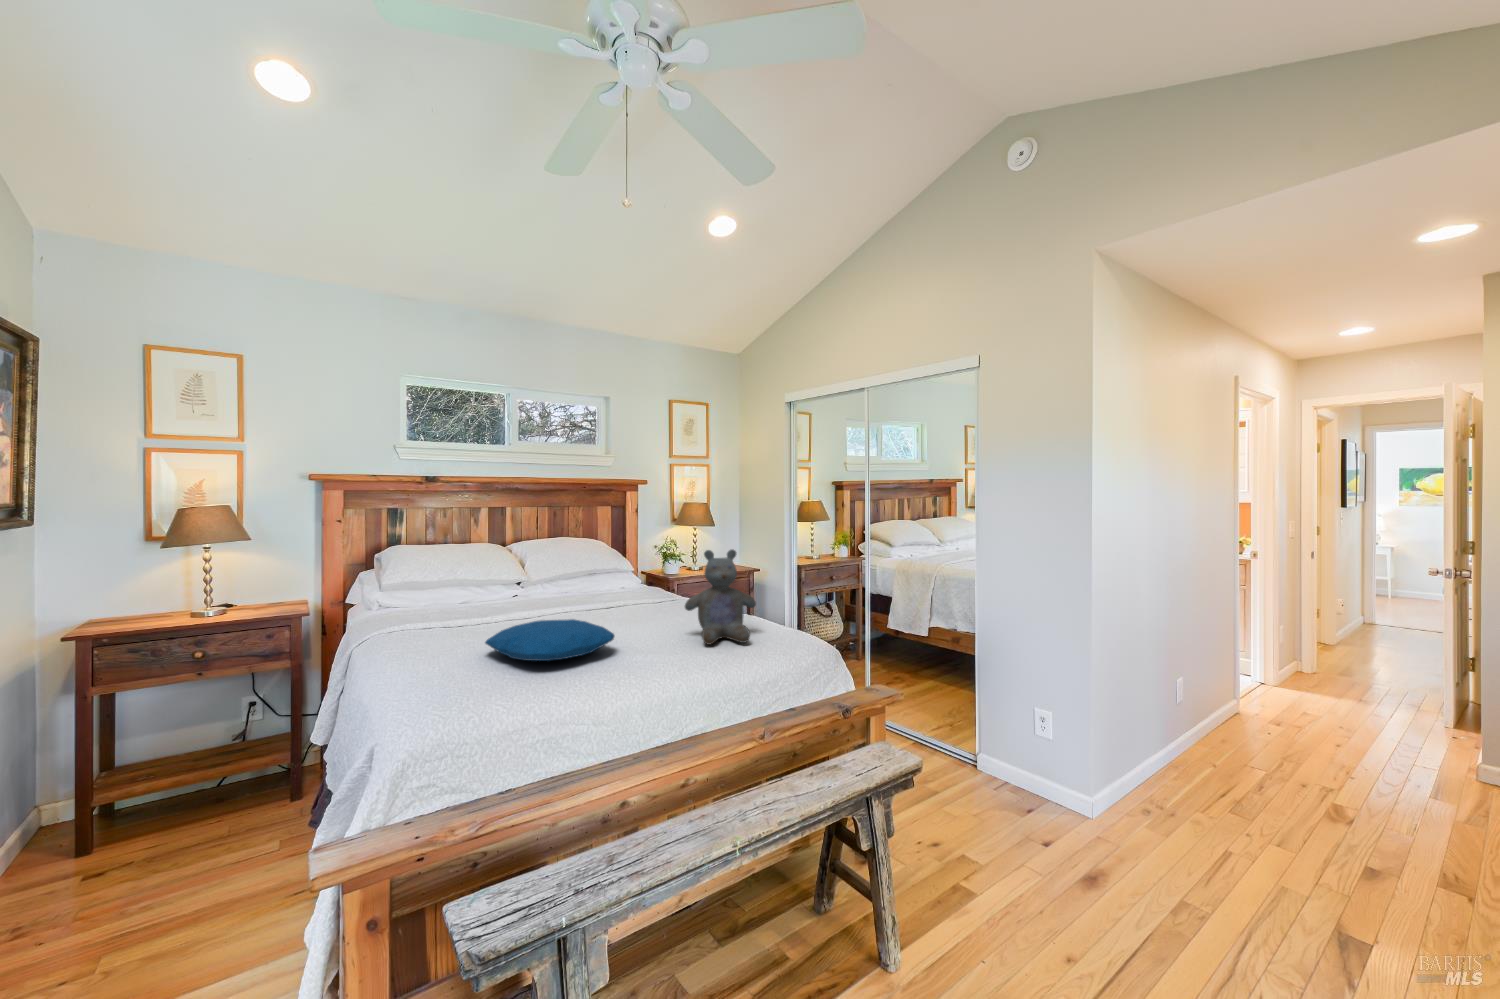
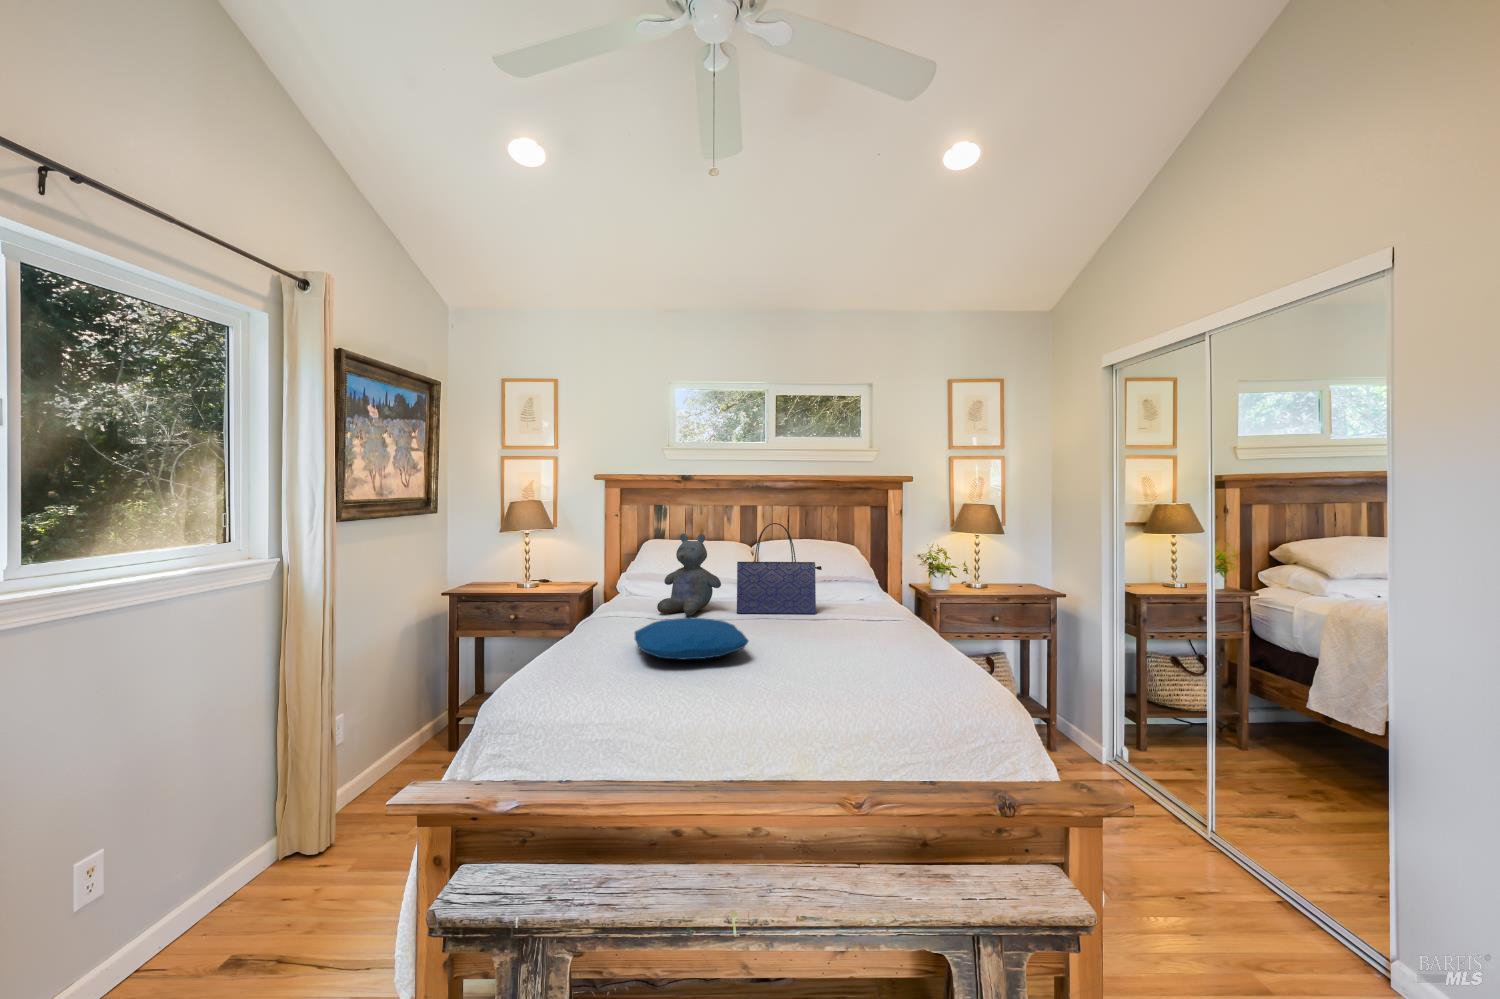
tote bag: none [533,525,613,614] -> present [737,523,822,614]
stuffed bear: present [685,550,756,644] -> present [657,533,721,615]

